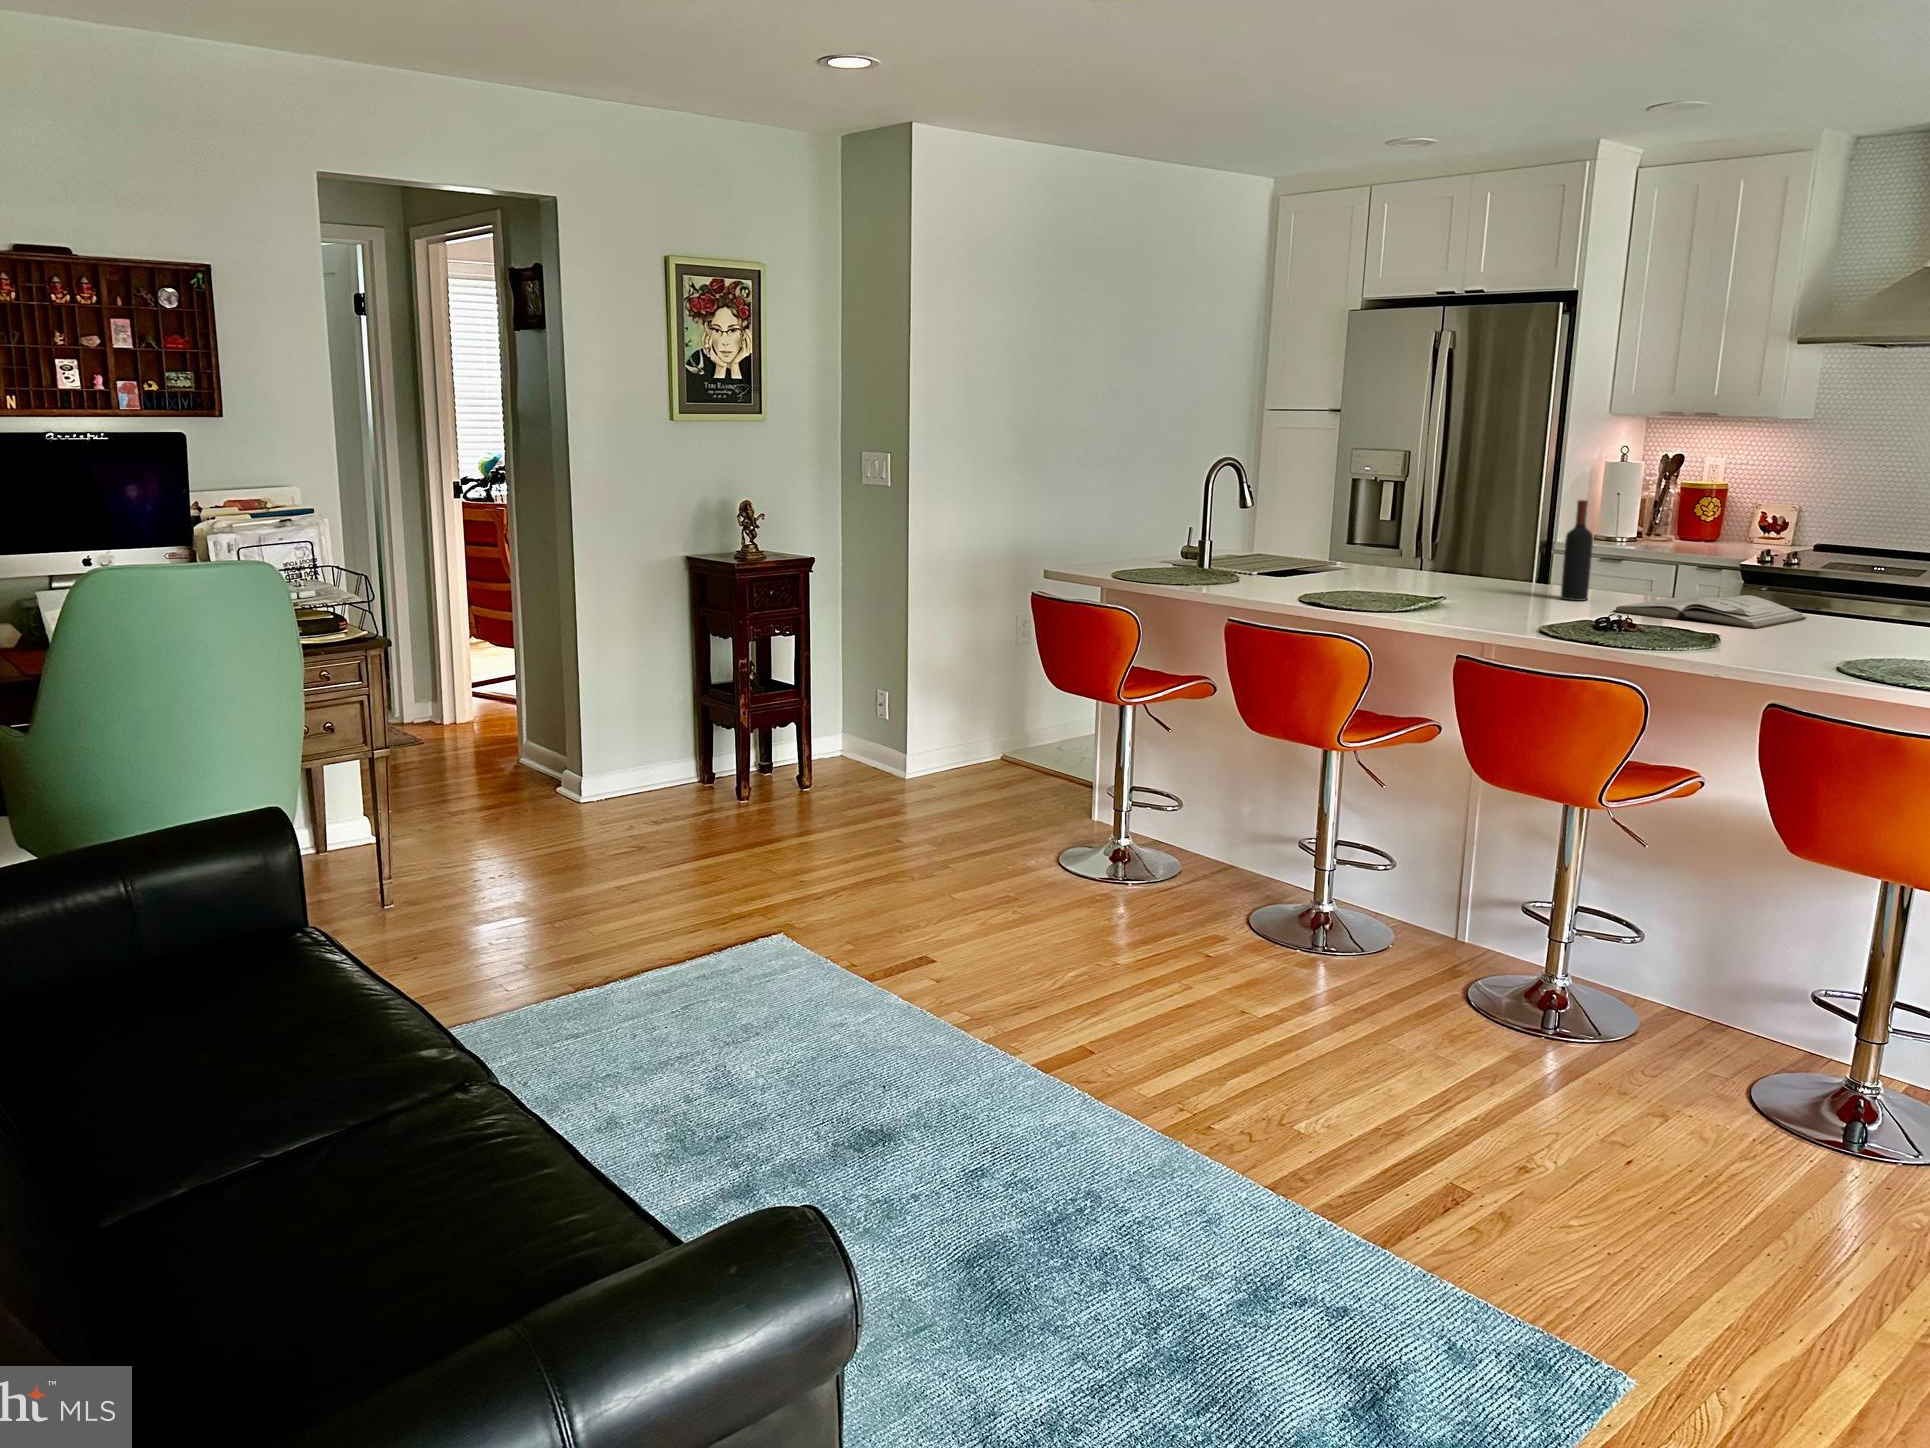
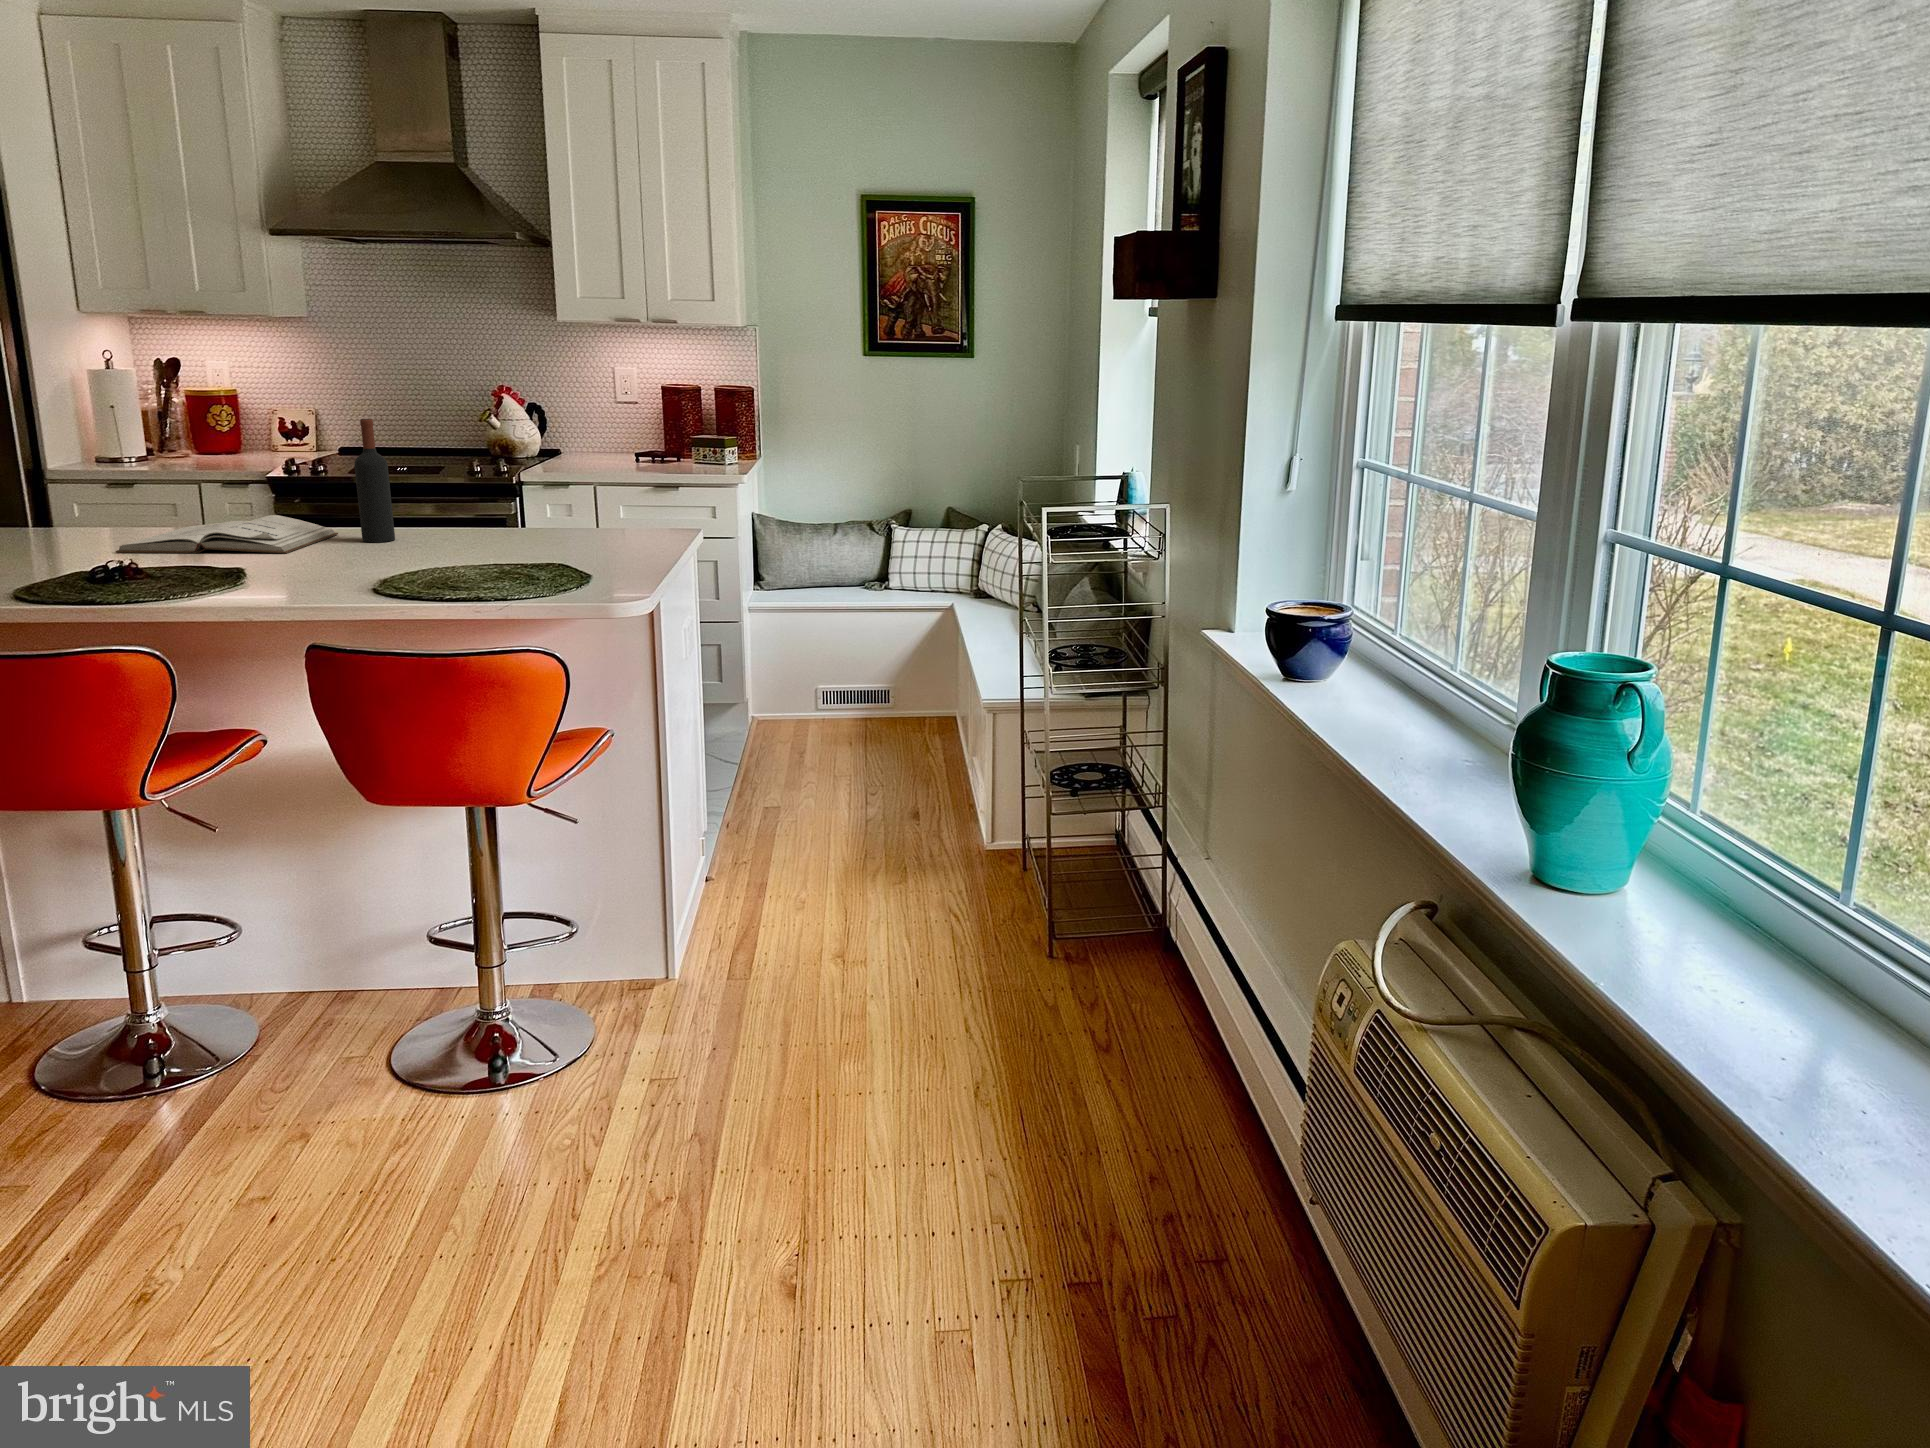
wine bottle: present [1561,500,1593,601] -> present [354,419,395,542]

